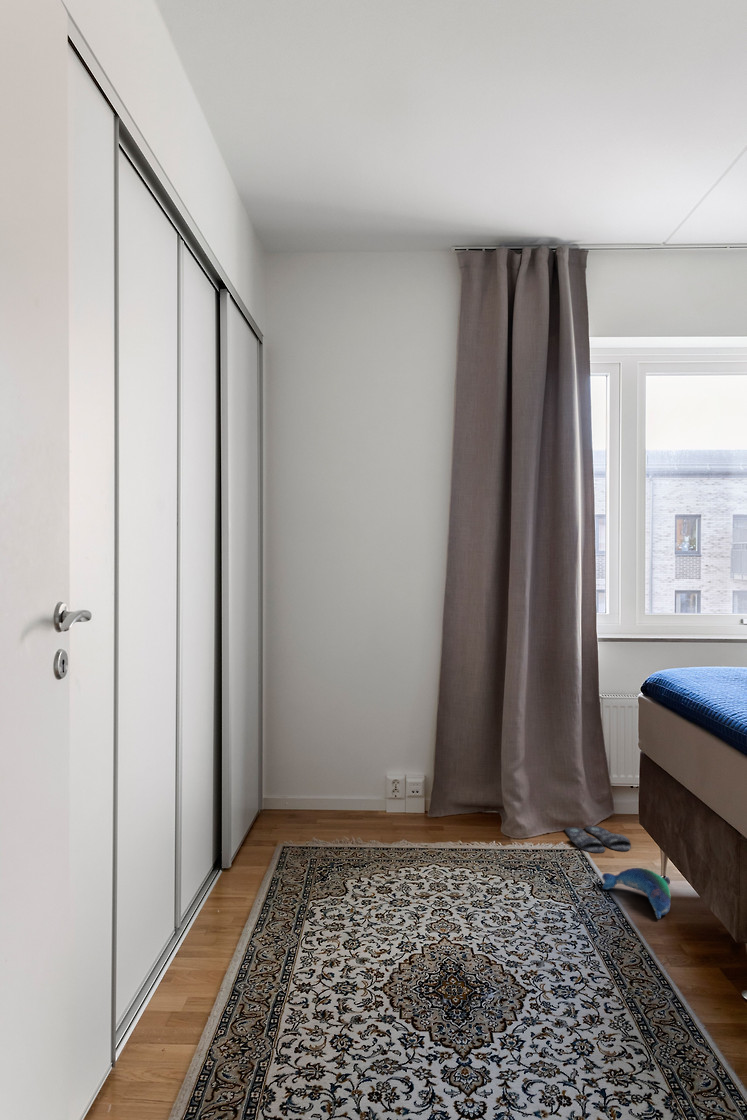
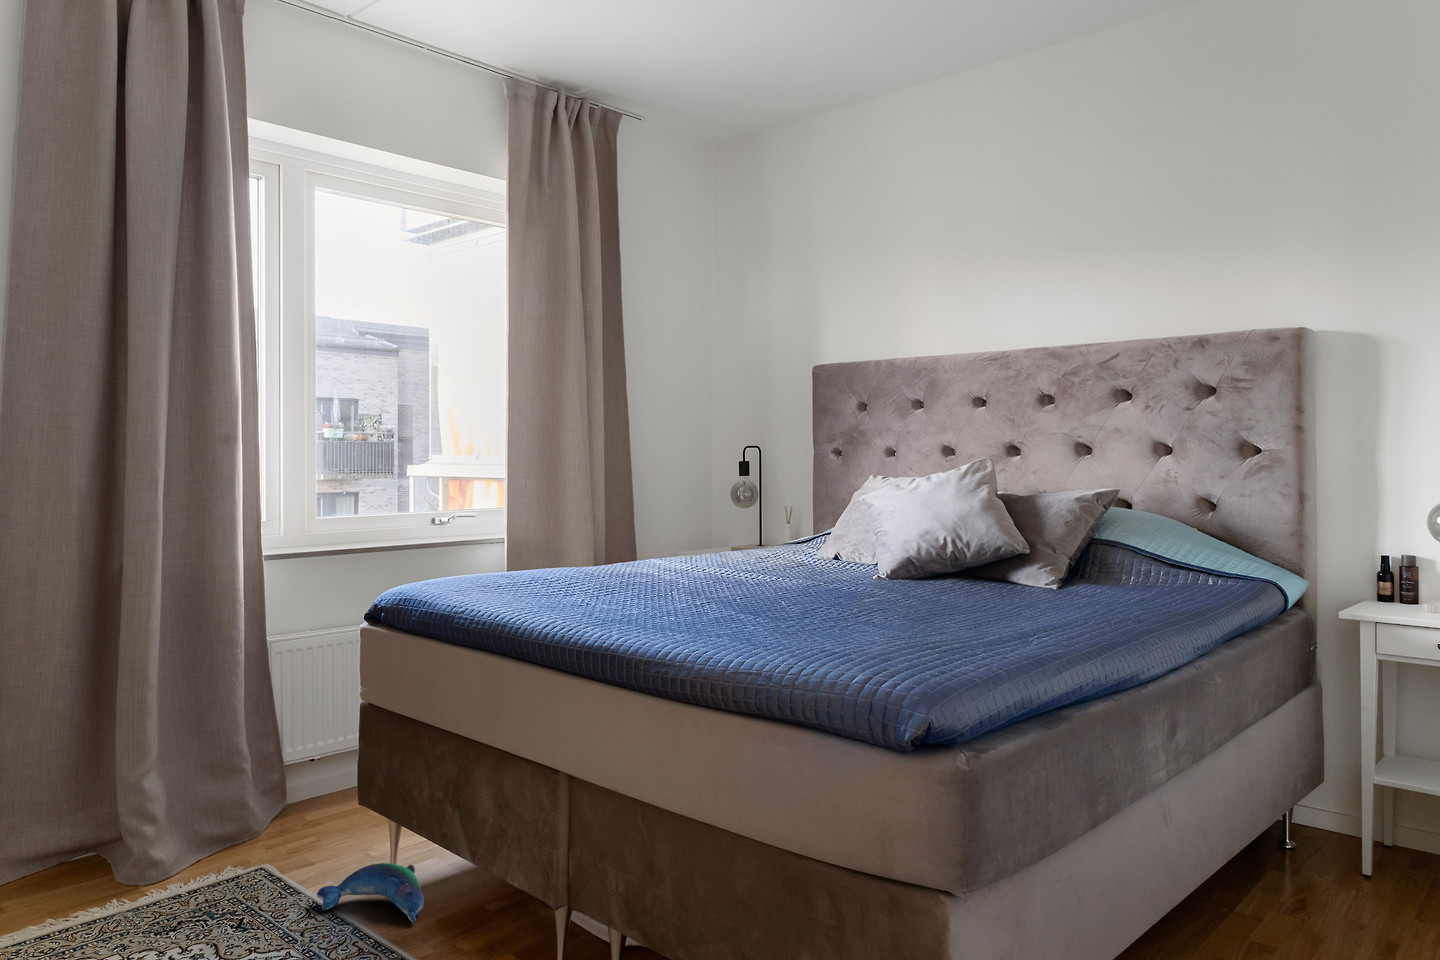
slippers: present [565,826,631,853] -> none [223,828,330,867]

